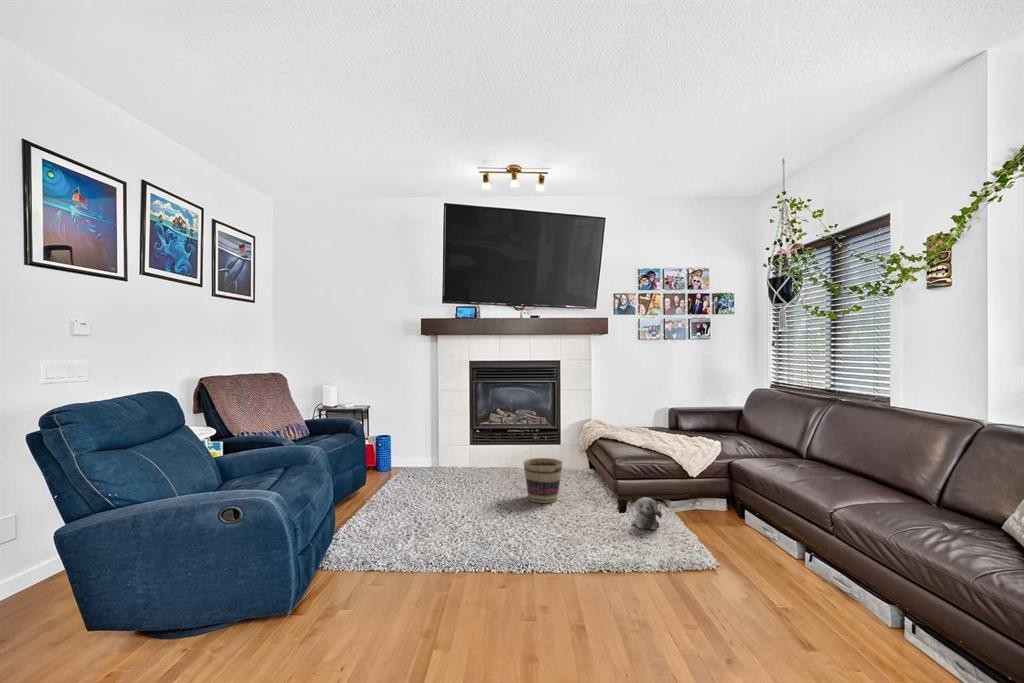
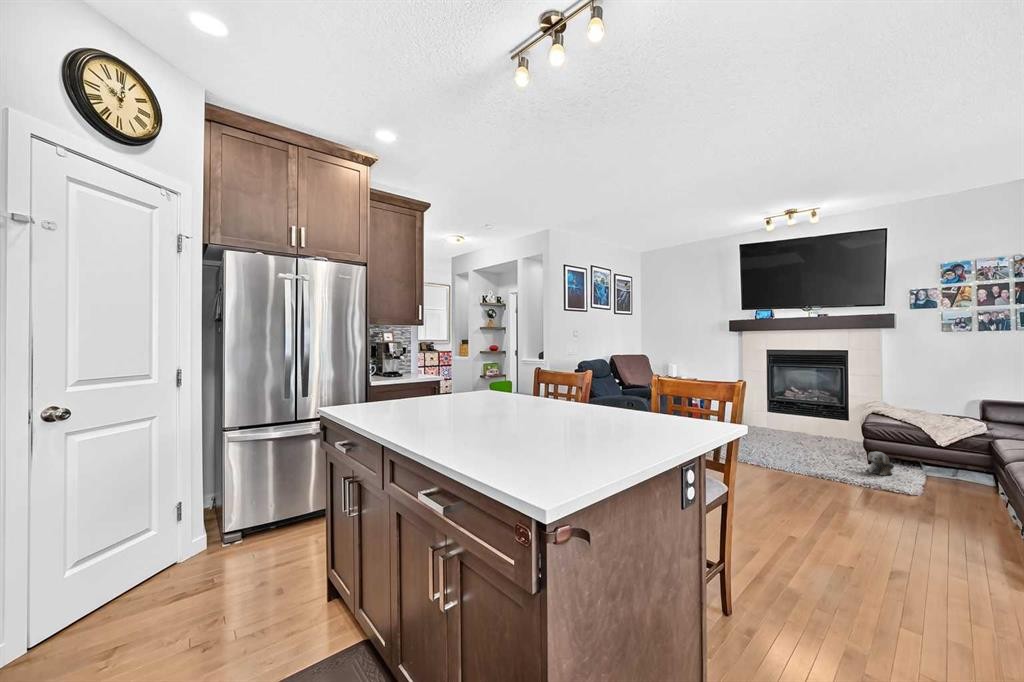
basket: present [524,458,563,503] -> none [792,419,827,450]

